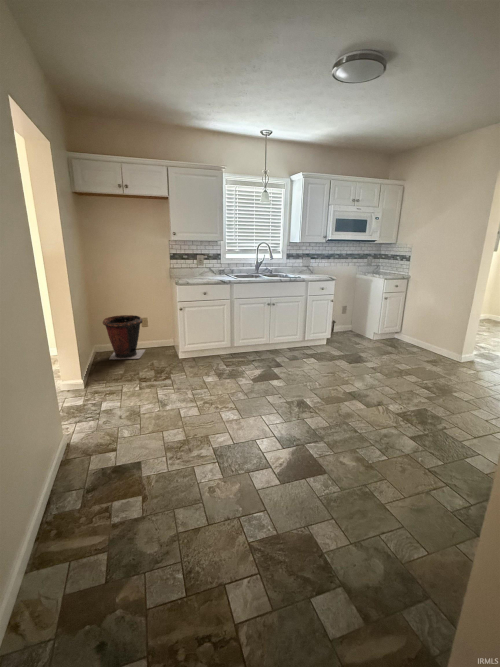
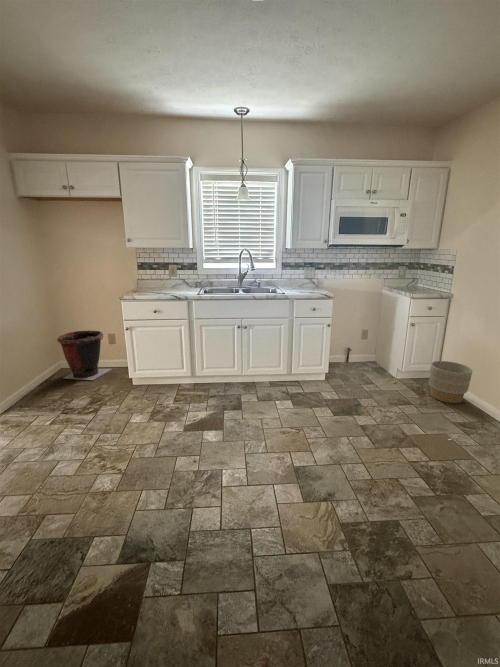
planter: none [399,324,427,351] -> present [429,361,472,403]

